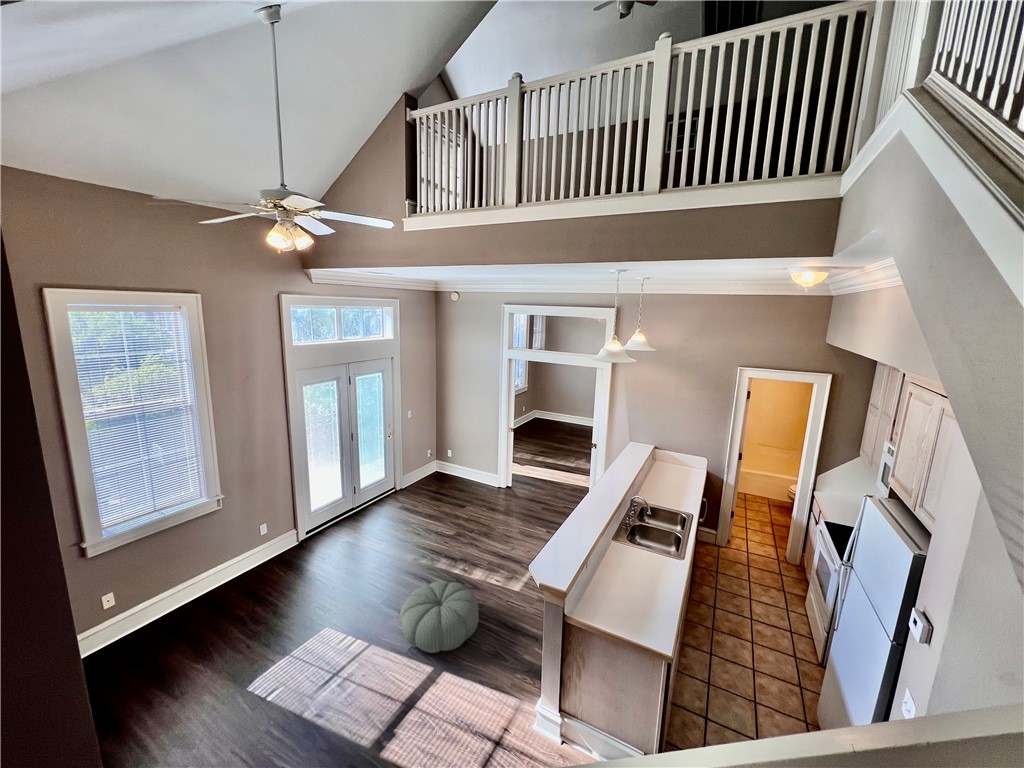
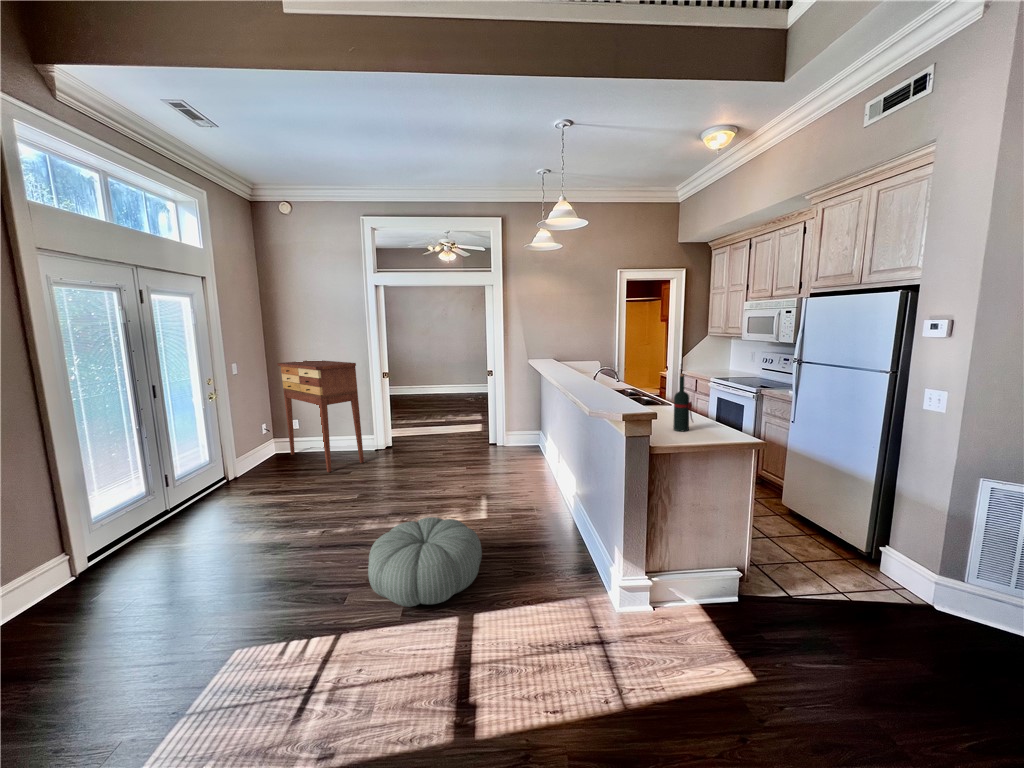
console table: none [444,407,483,502] -> present [277,360,364,472]
wine bottle: none [621,556,637,608] -> present [673,374,693,431]

